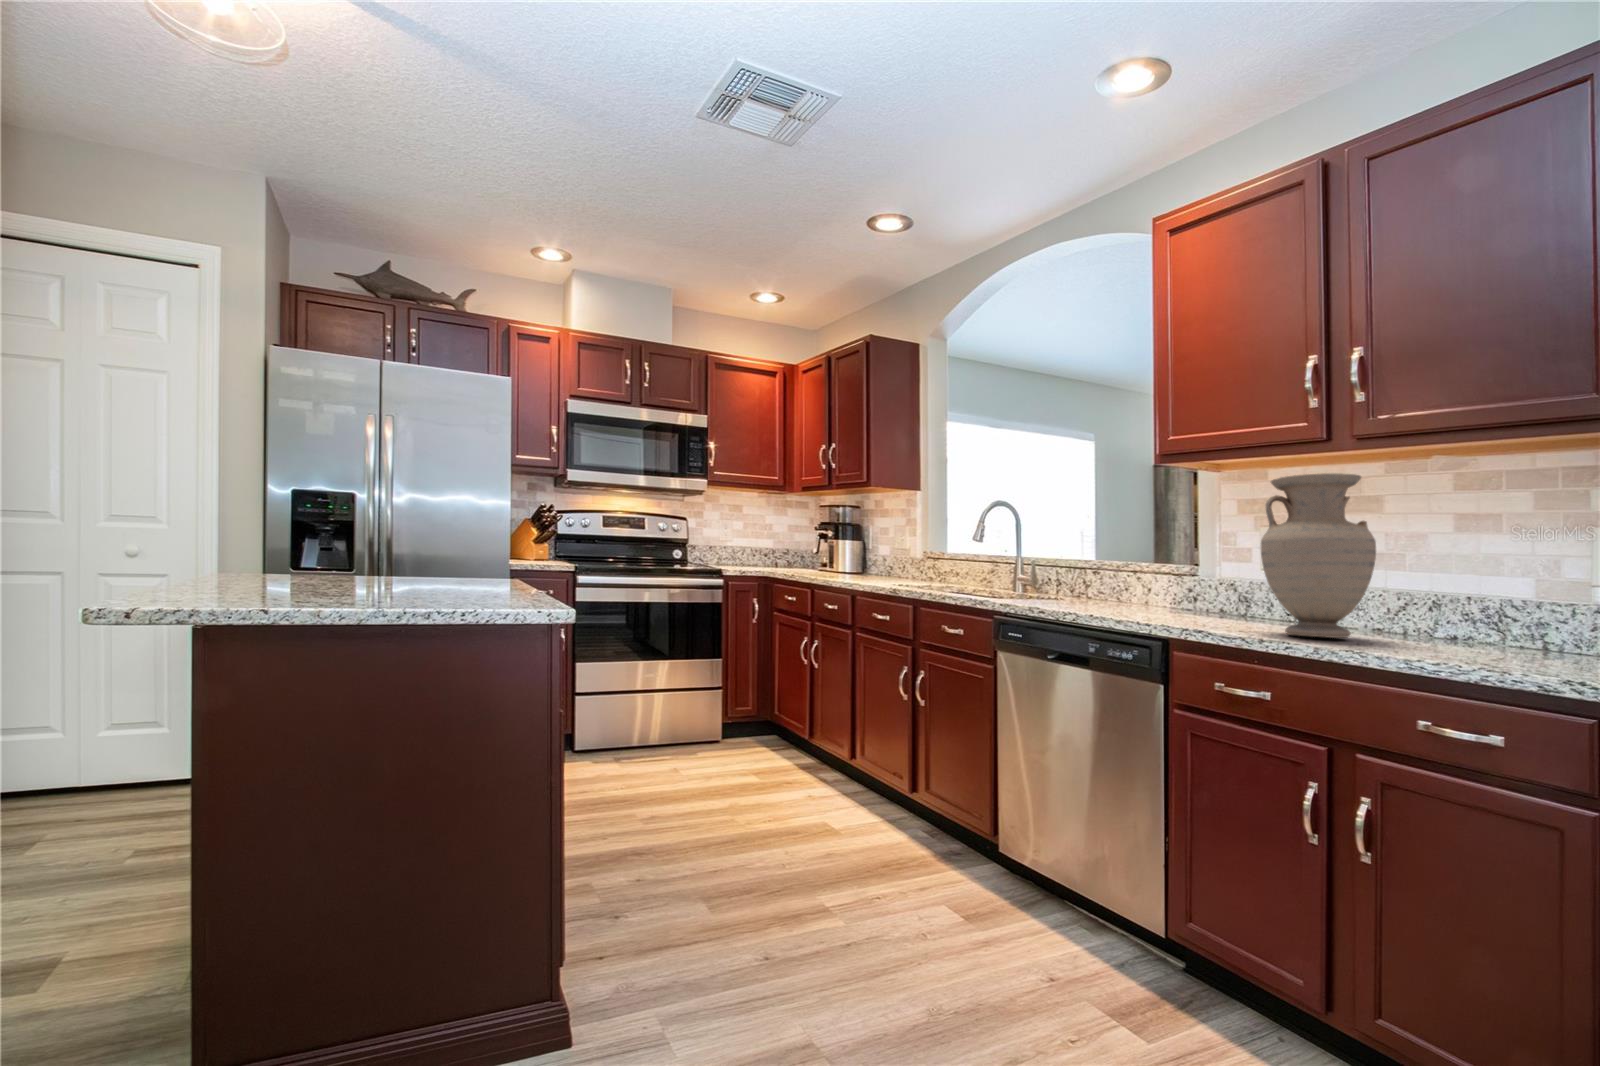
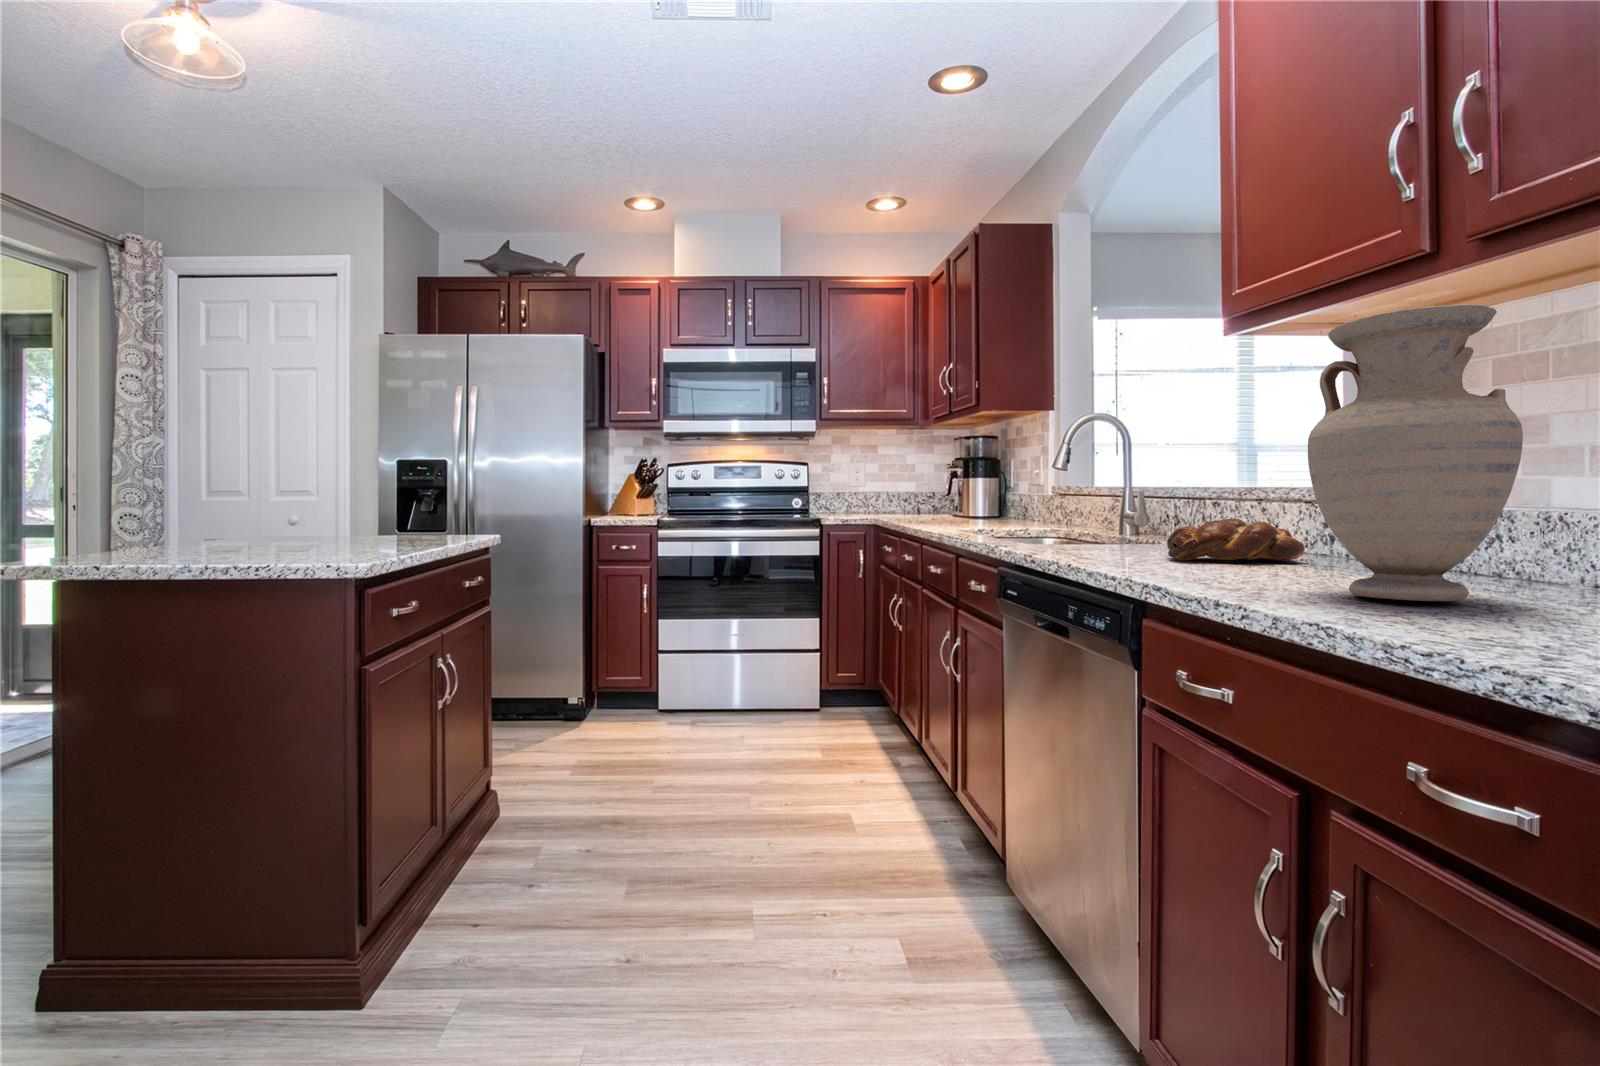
bread loaf: none [1111,585,1199,613] -> present [1167,519,1305,560]

